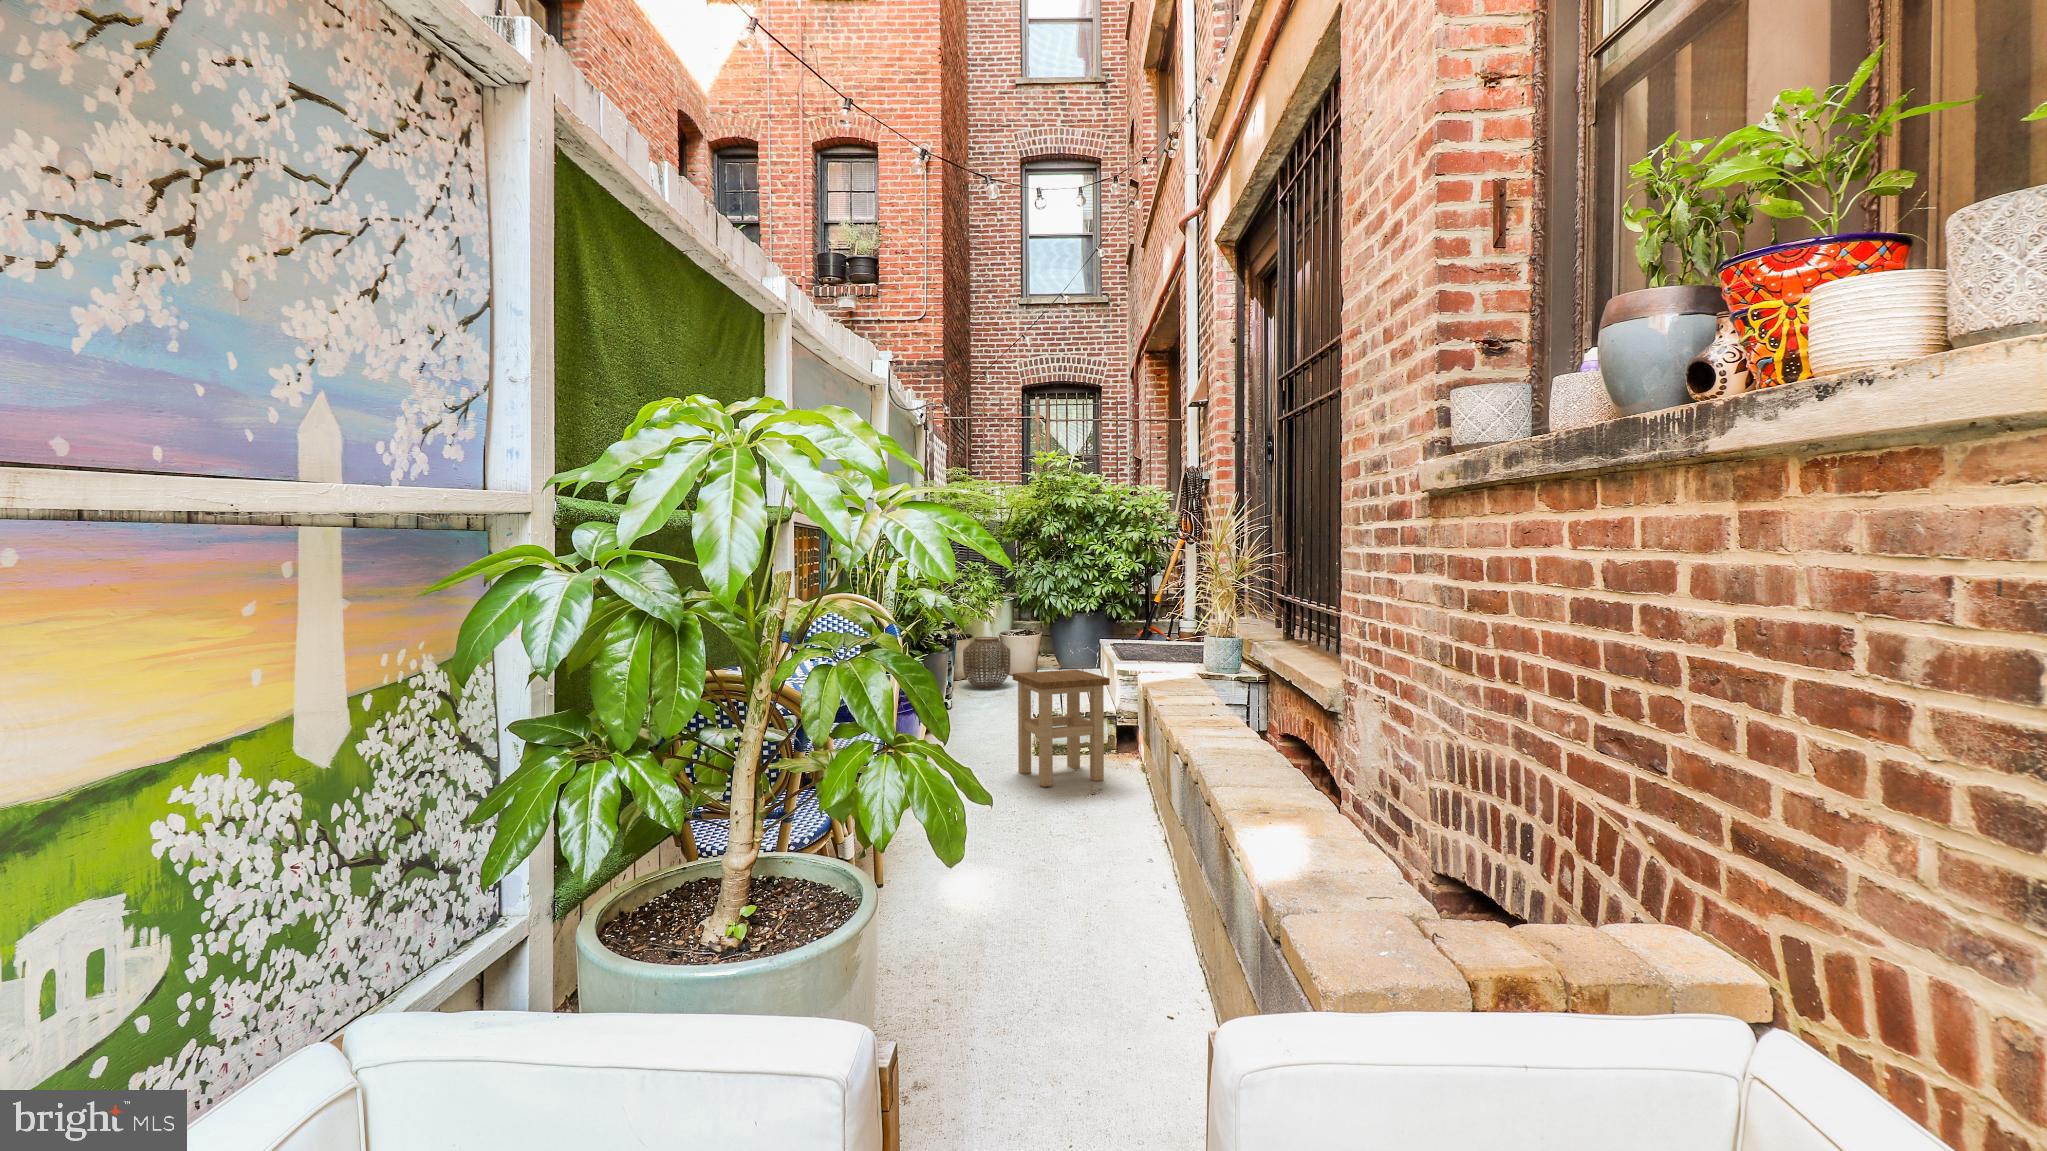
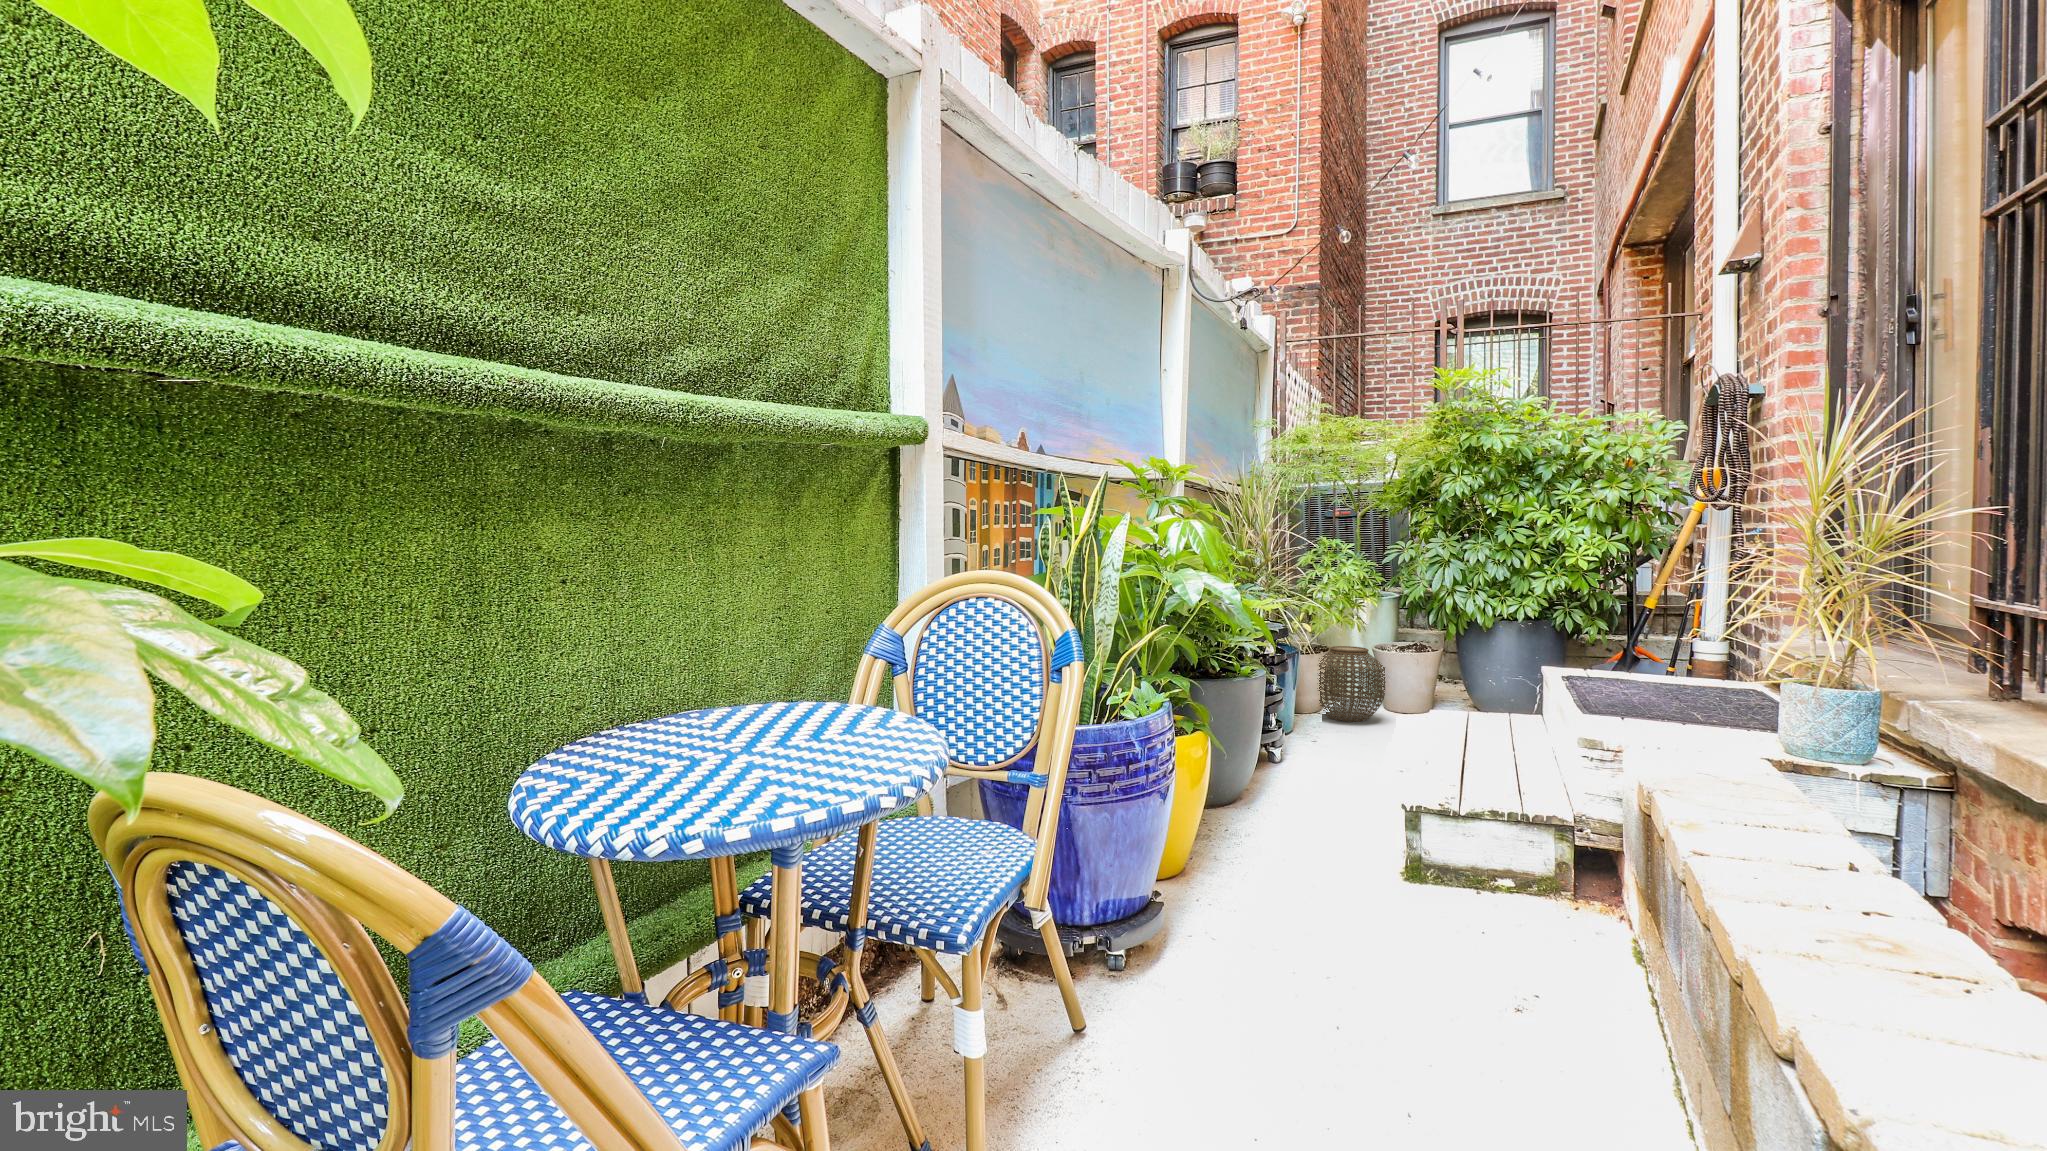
stool: present [1013,670,1110,787] -> none [1349,725,1568,981]

